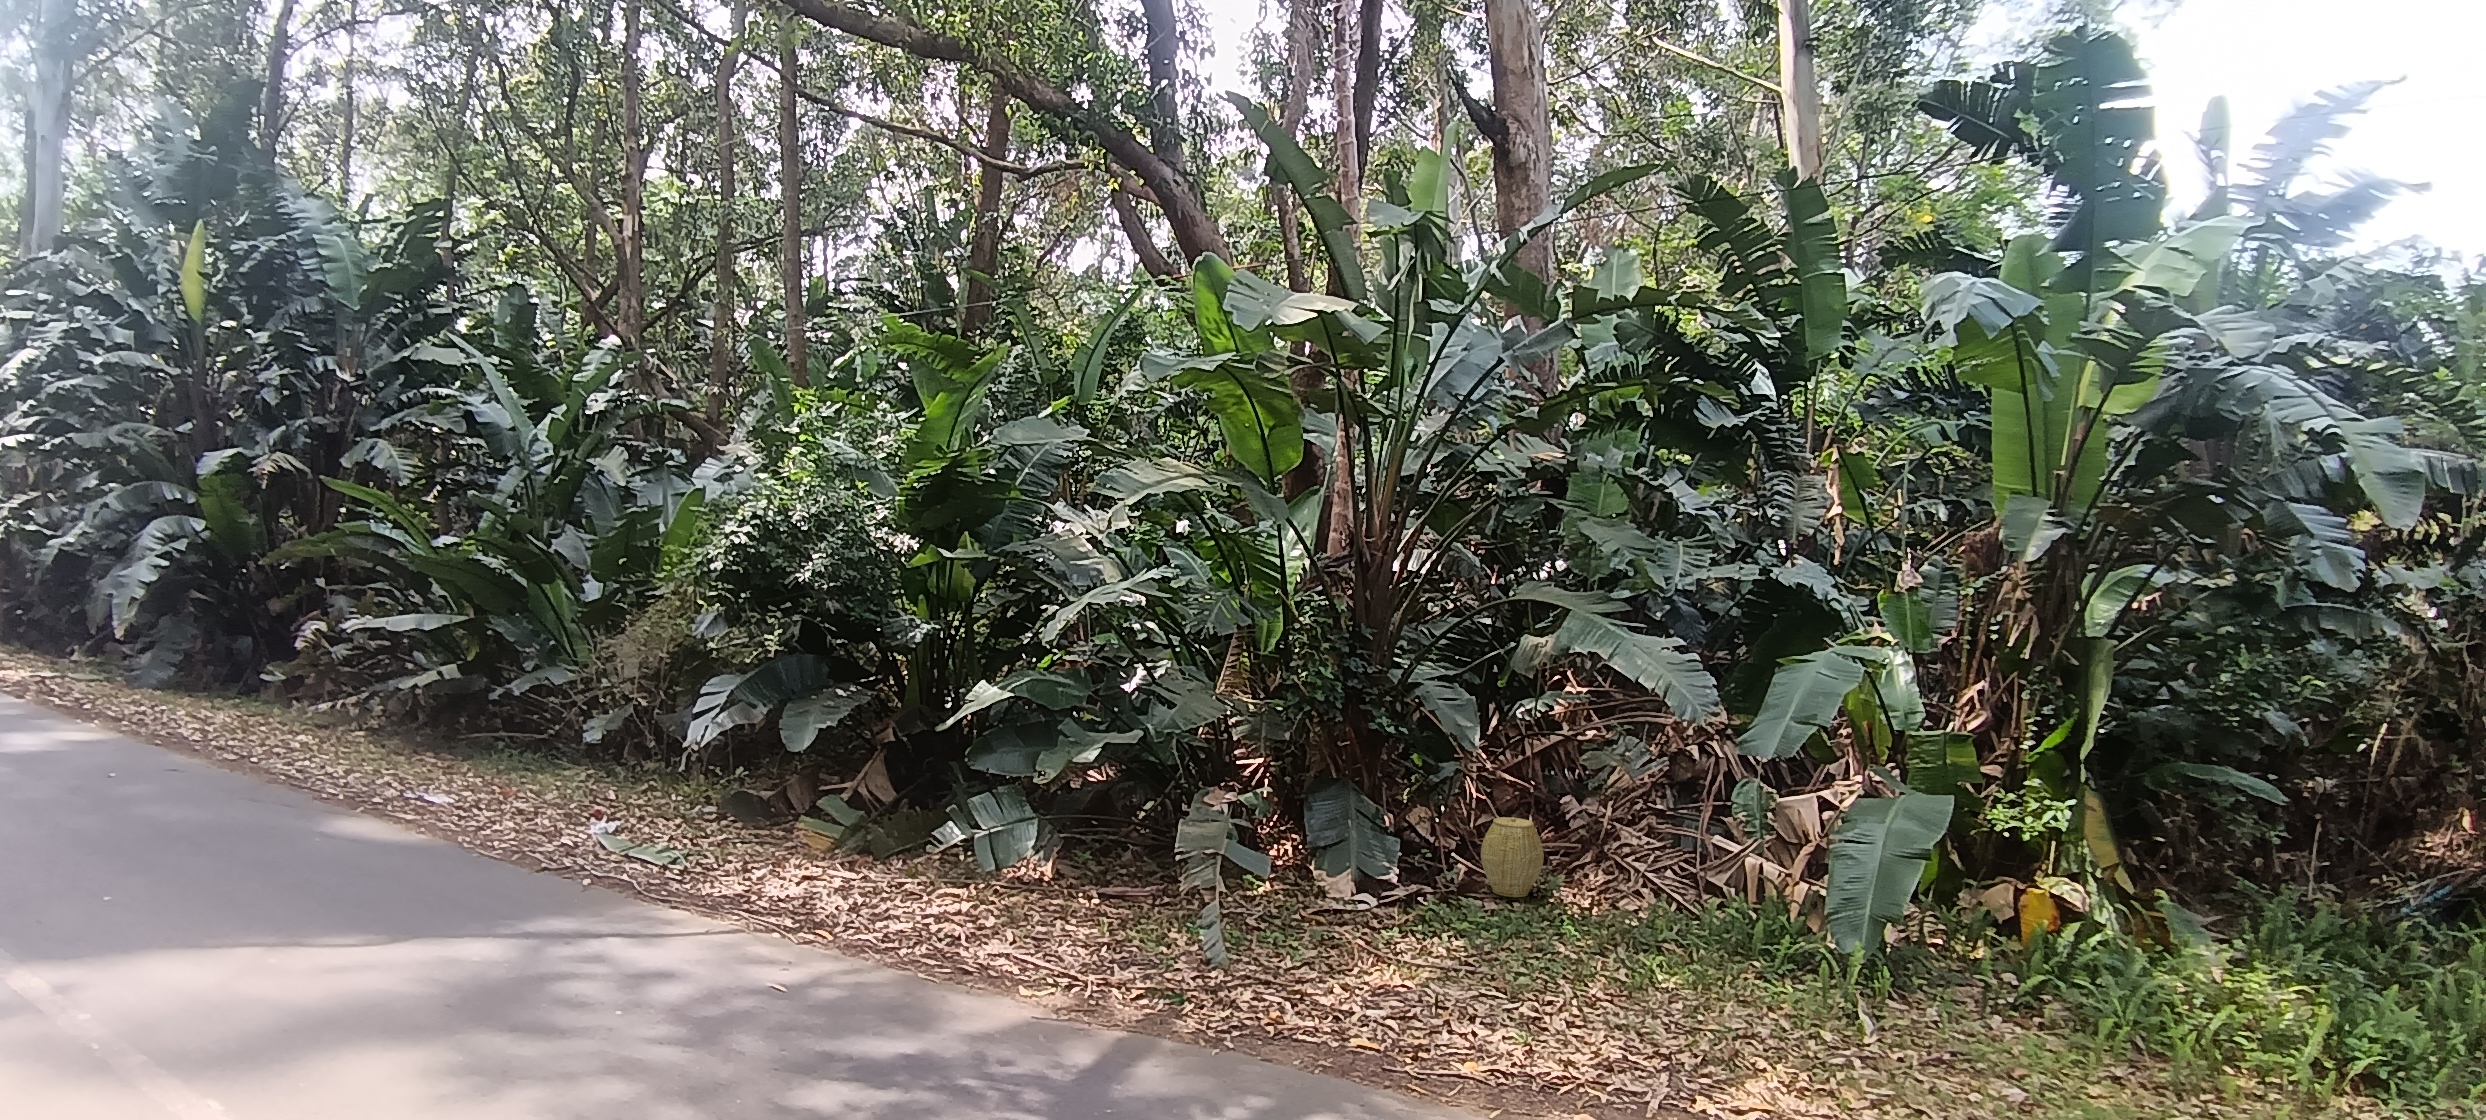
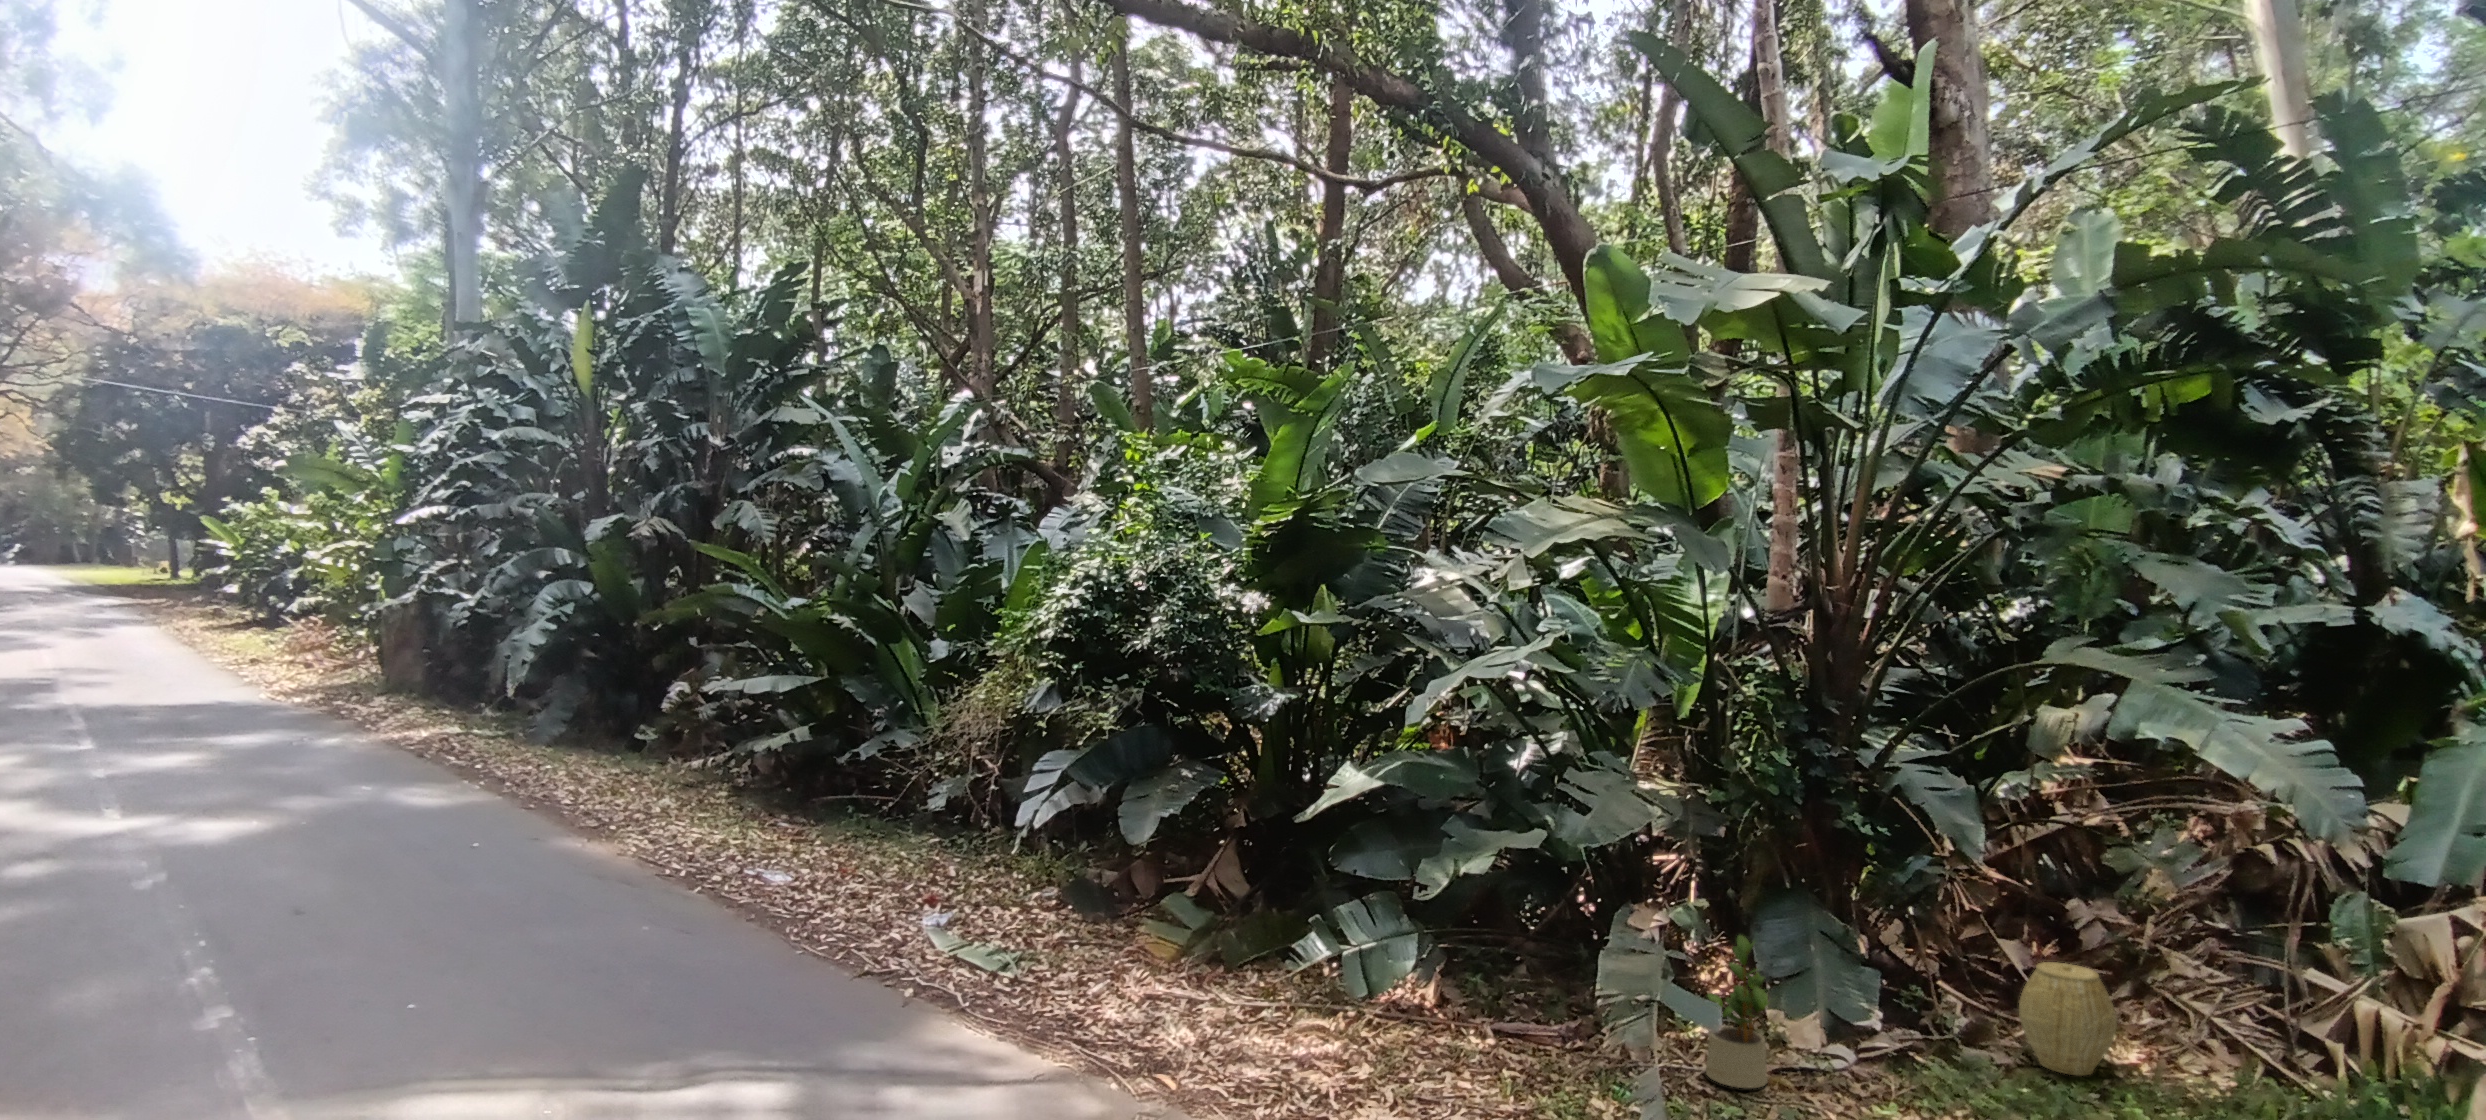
potted plant: none [1255,801,1308,917] -> present [1706,935,1770,1088]

